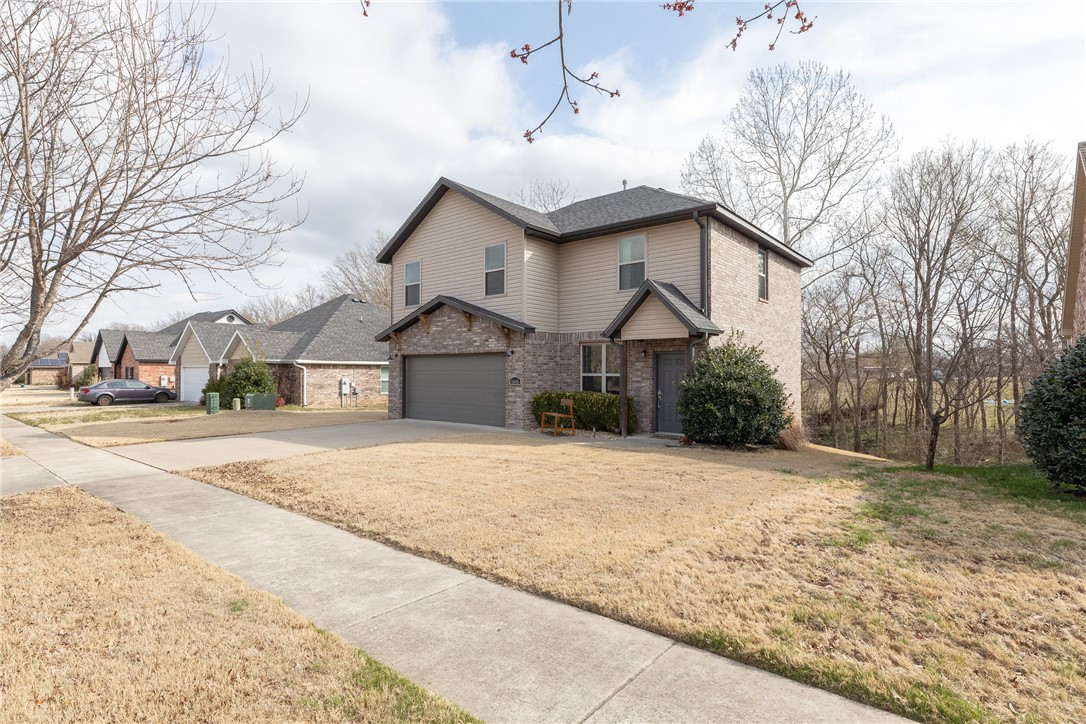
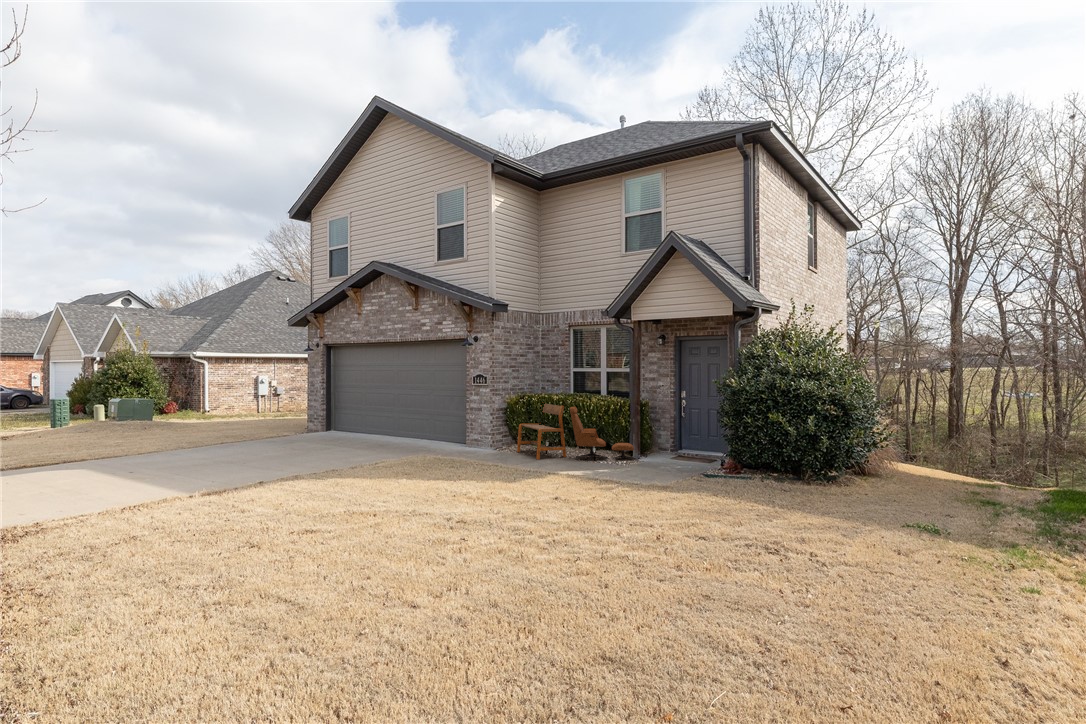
lounge chair: none [577,400,622,438] -> present [570,407,635,460]

